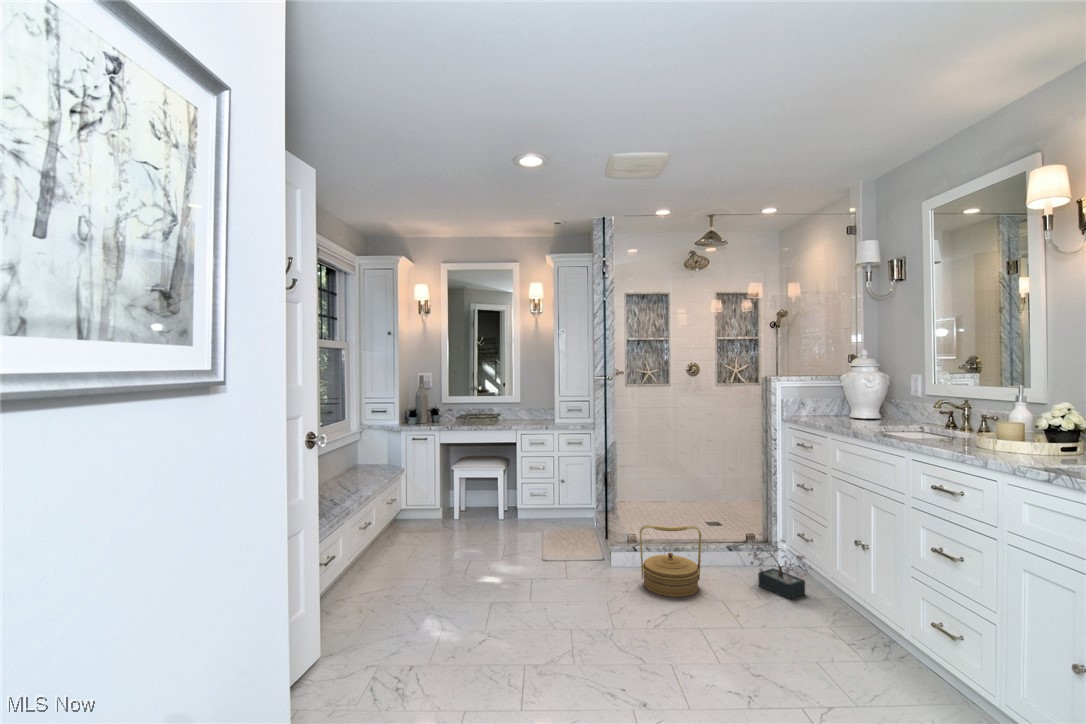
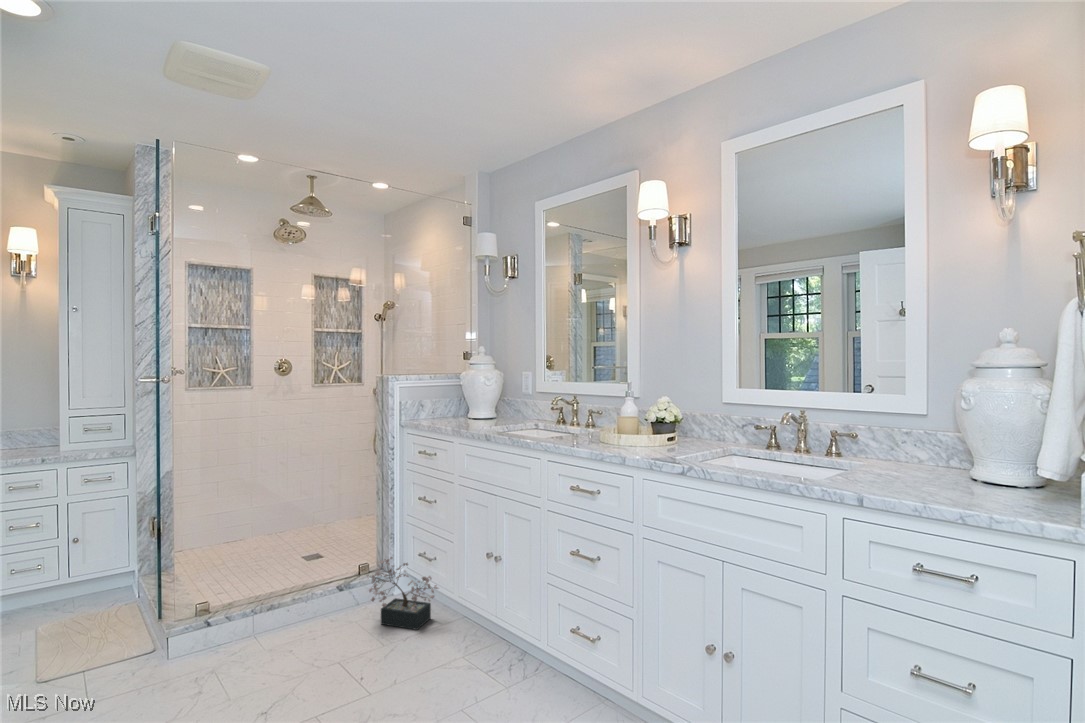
basket: present [640,525,701,597] -> none [226,573,314,680]

